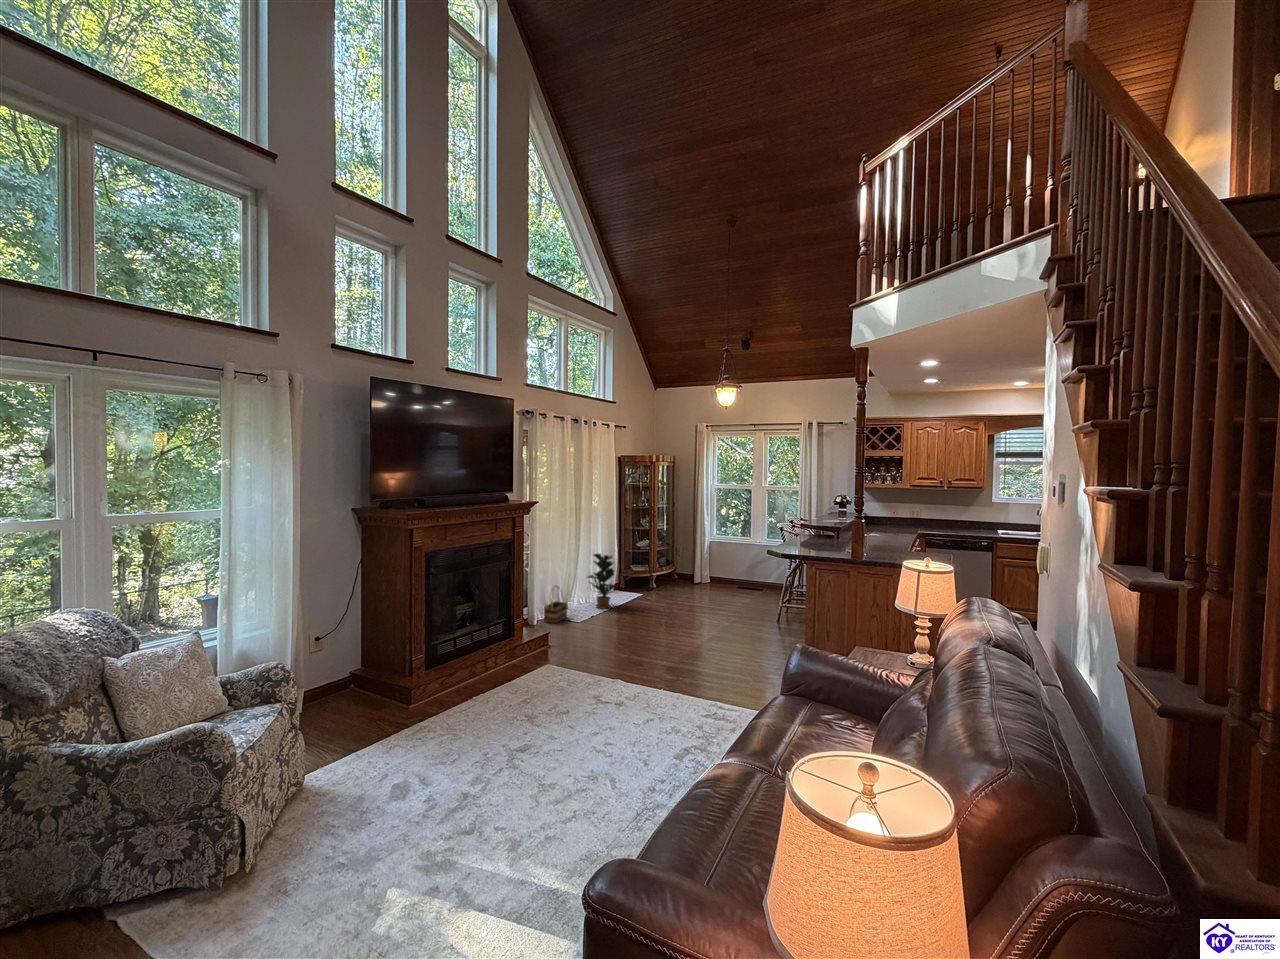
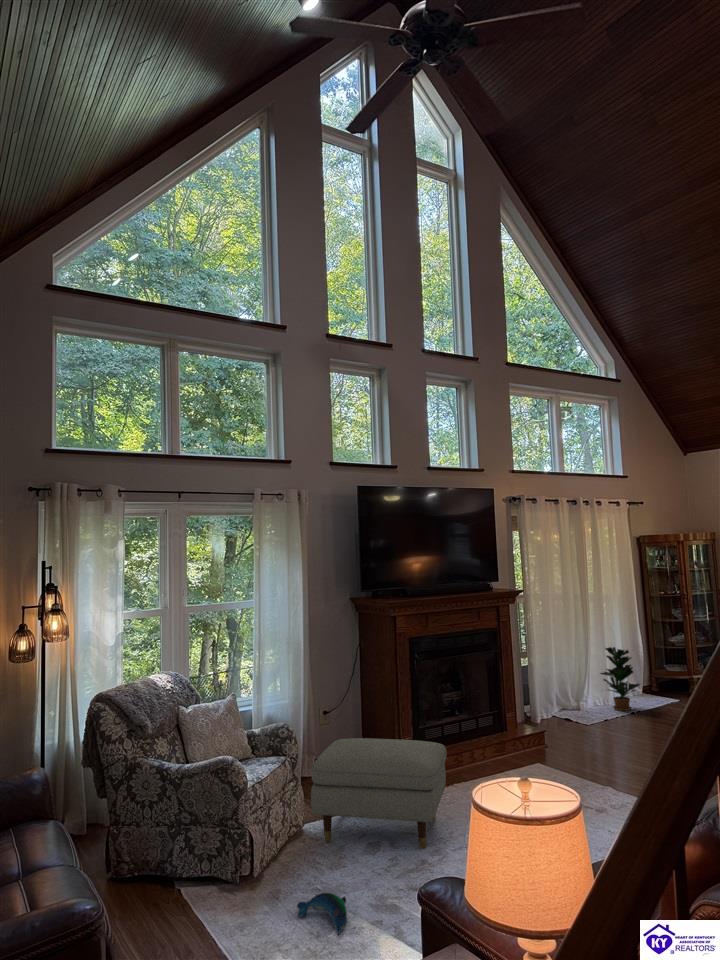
basket: present [544,586,567,623] -> none [548,681,576,722]
ottoman: none [319,662,482,796] -> present [311,738,447,848]
plush toy: none [319,869,395,923] -> present [297,893,347,935]

